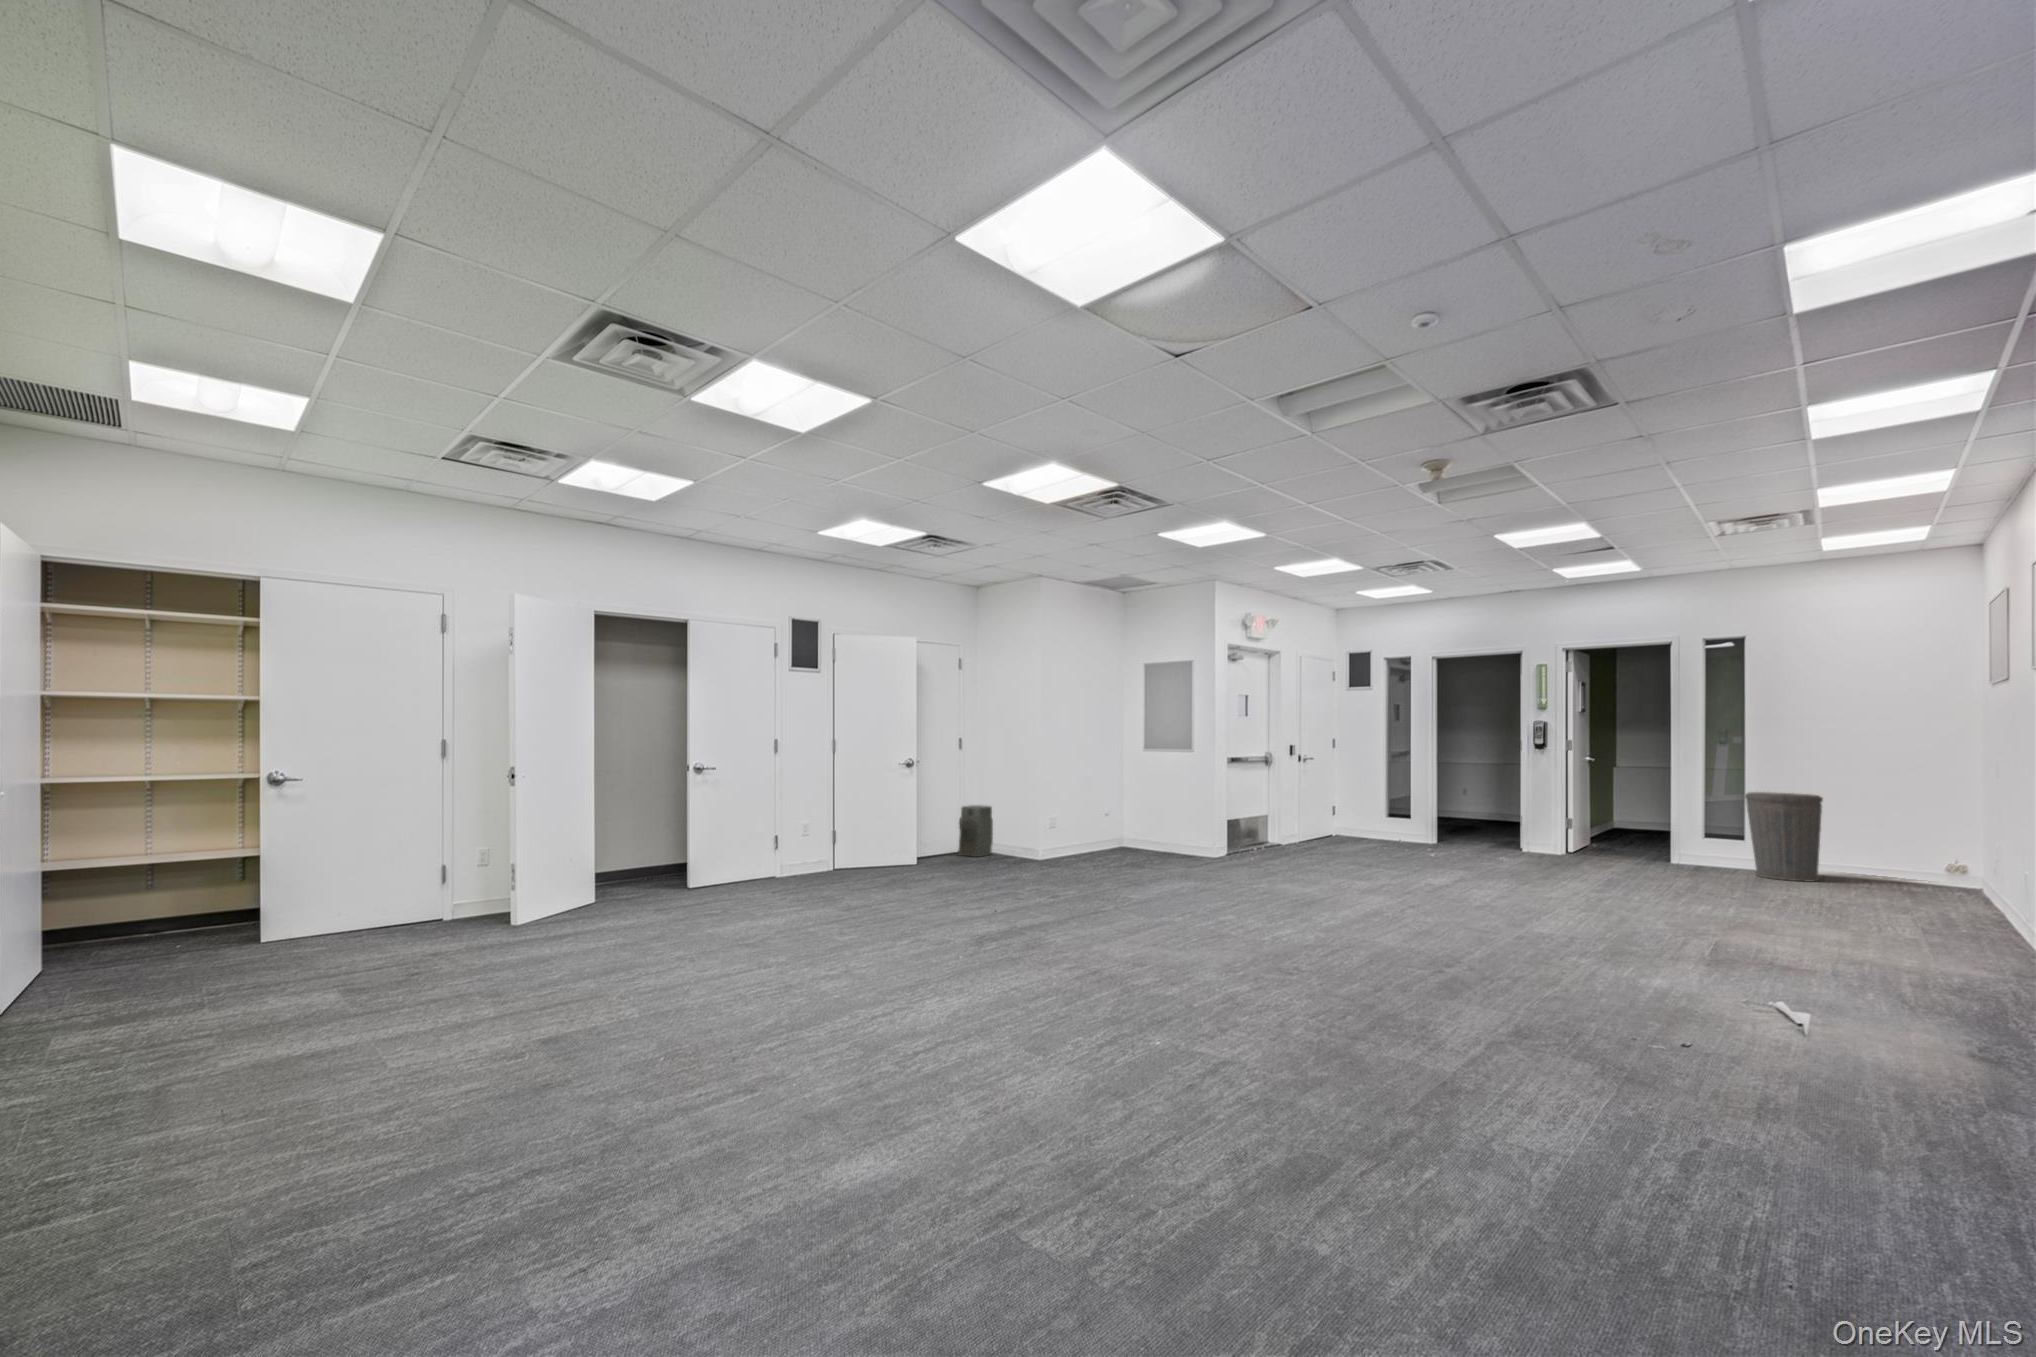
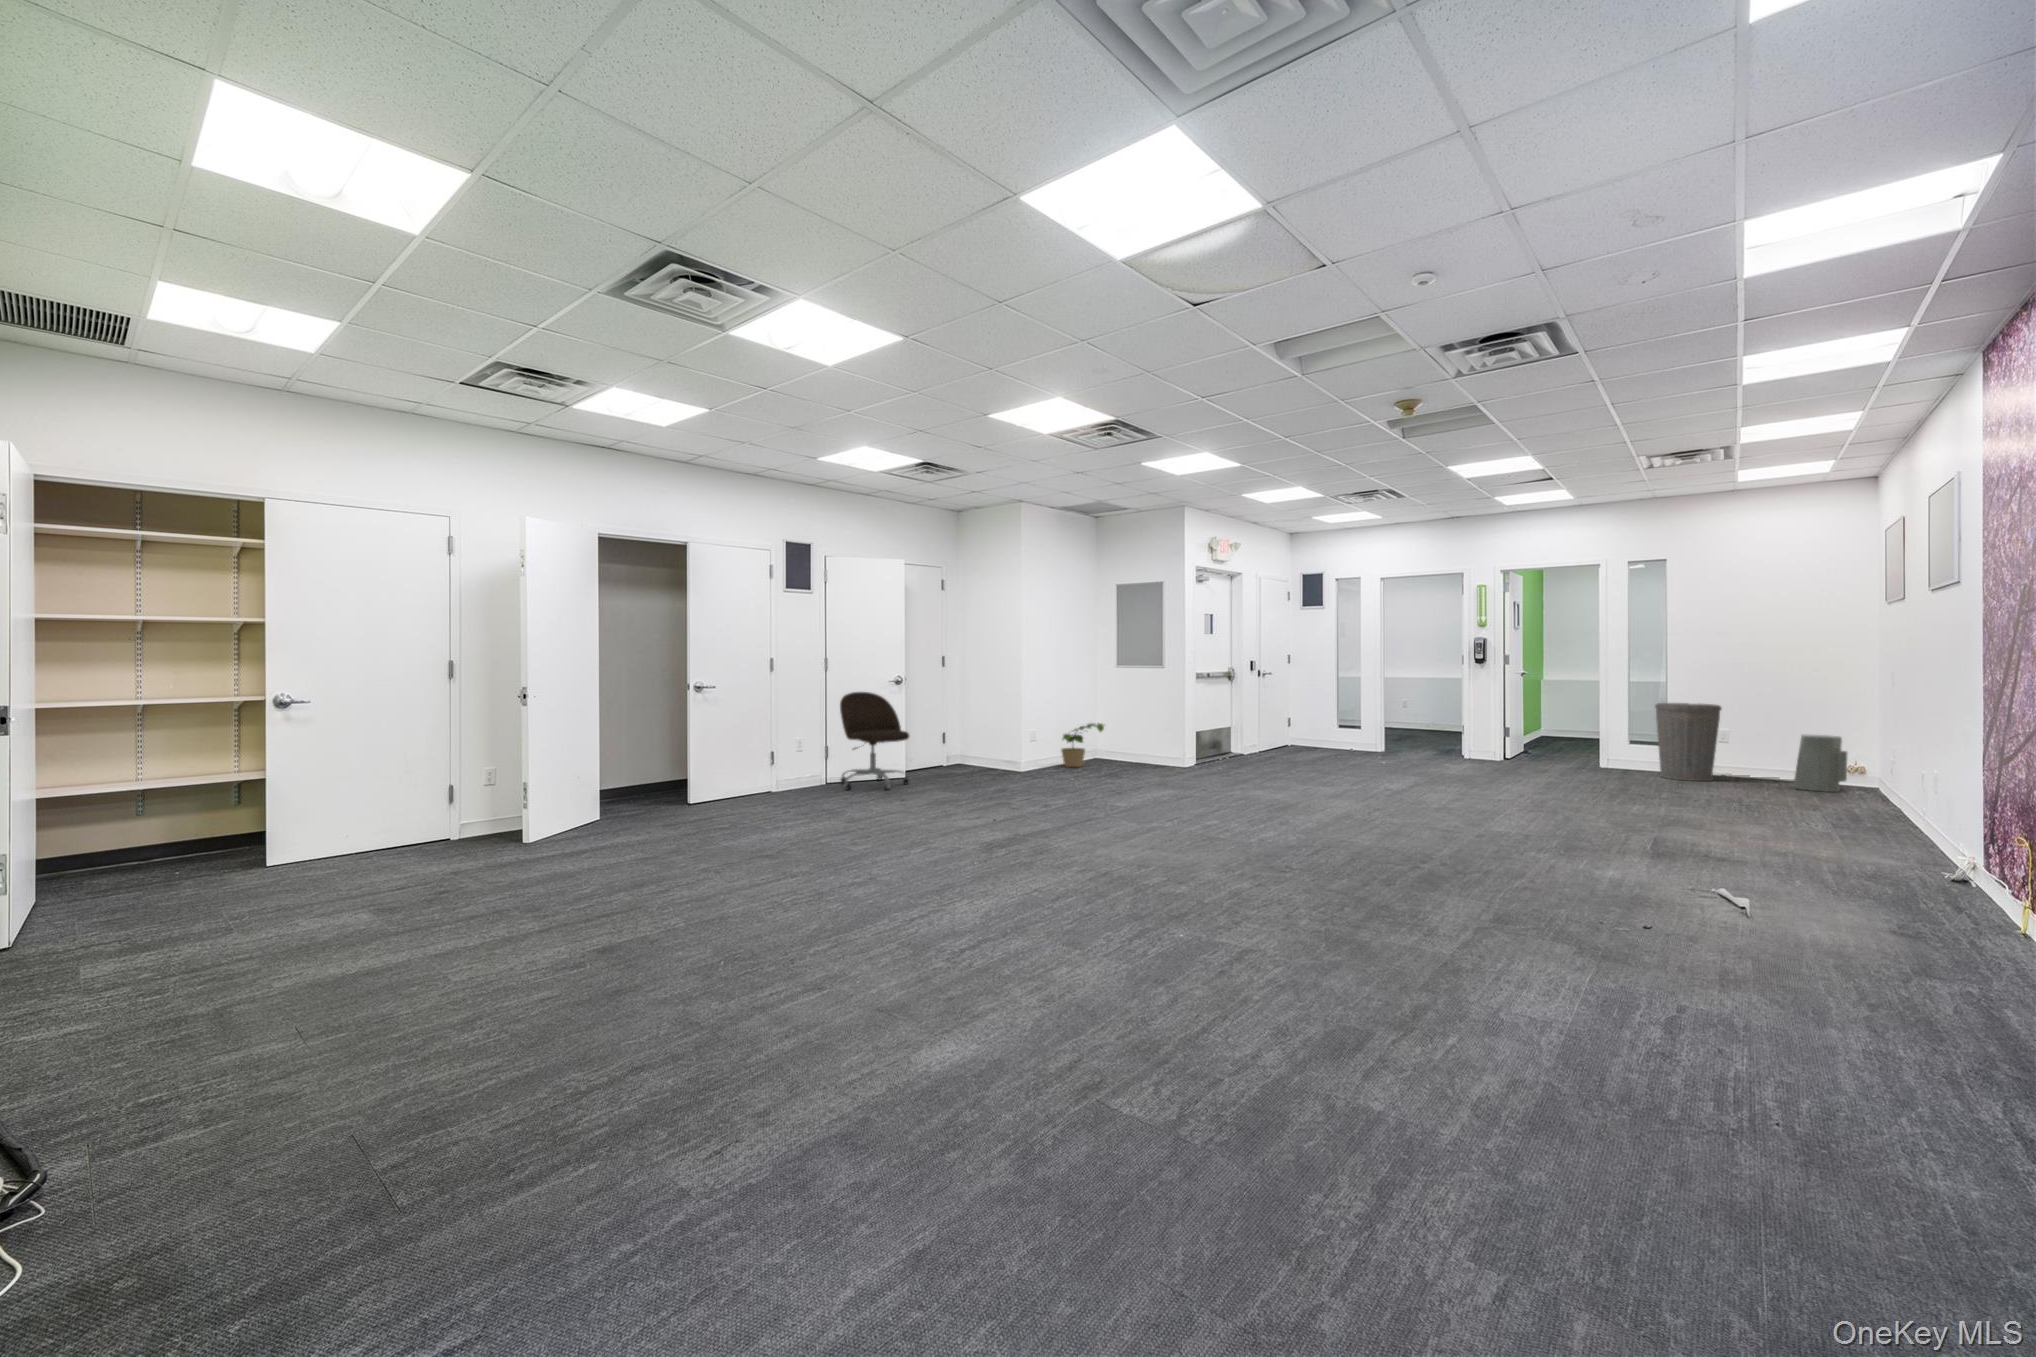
office chair: none [852,773,923,877] -> present [840,692,909,790]
air purifier: present [958,805,993,857] -> present [1793,735,1847,792]
potted plant: none [1089,808,1136,854] -> present [1061,723,1104,767]

